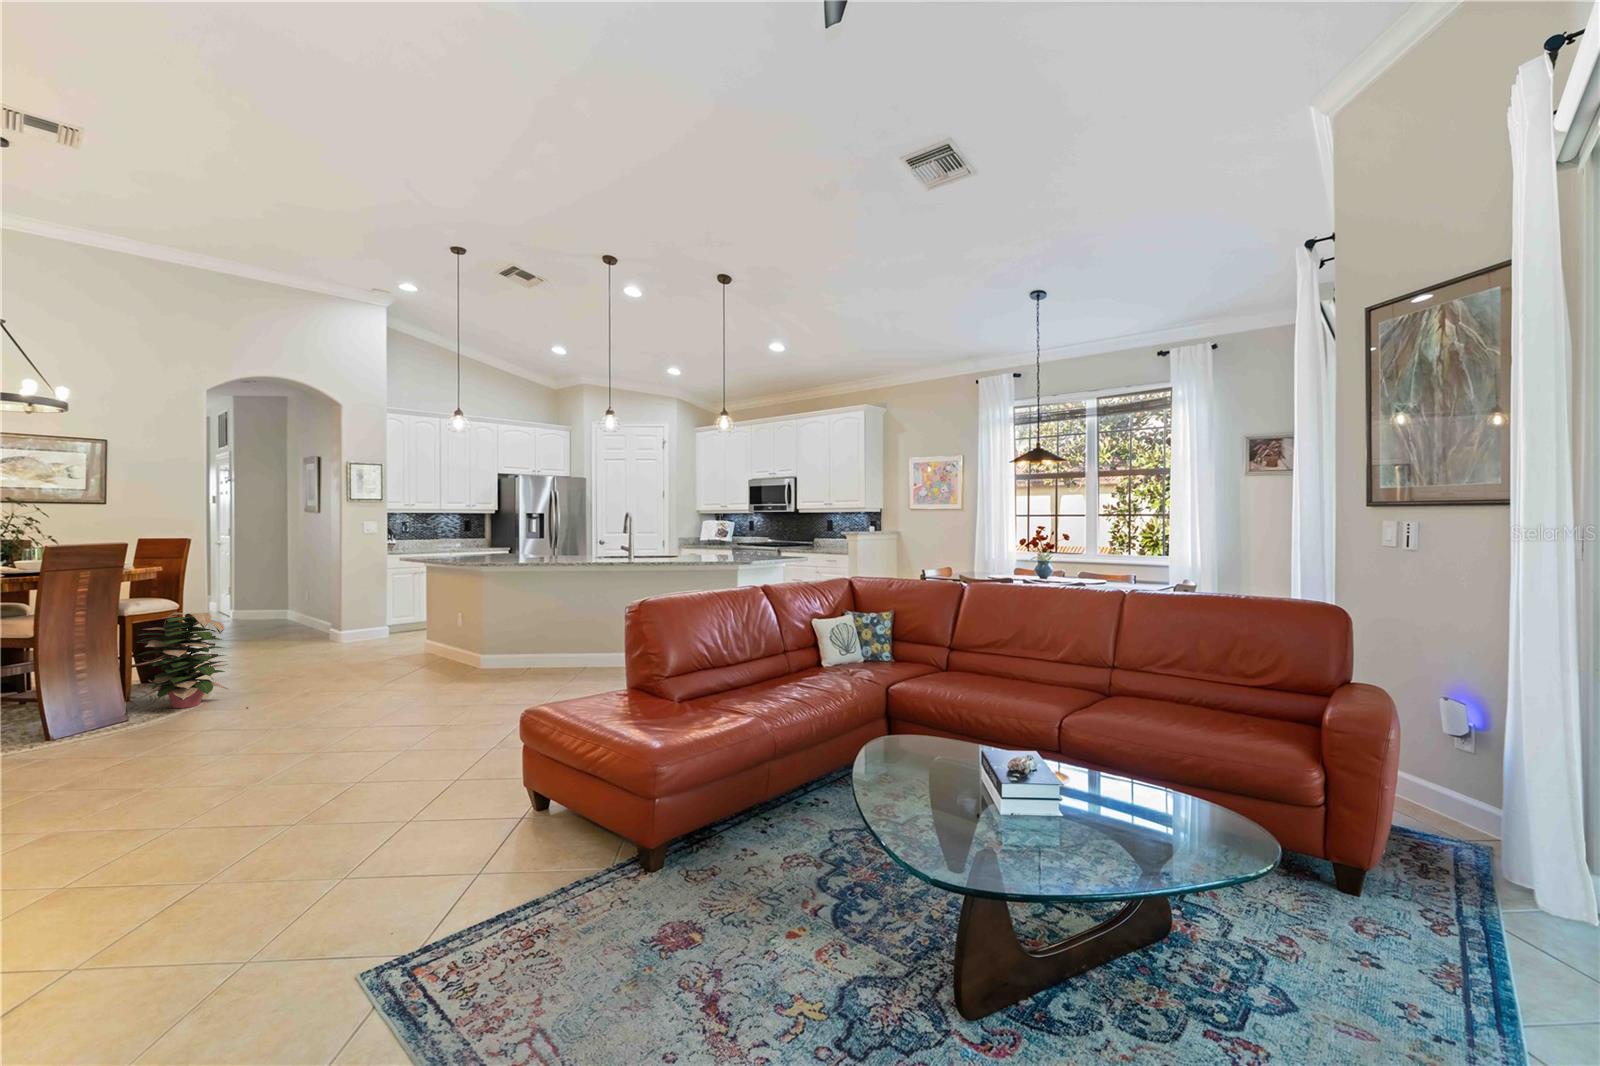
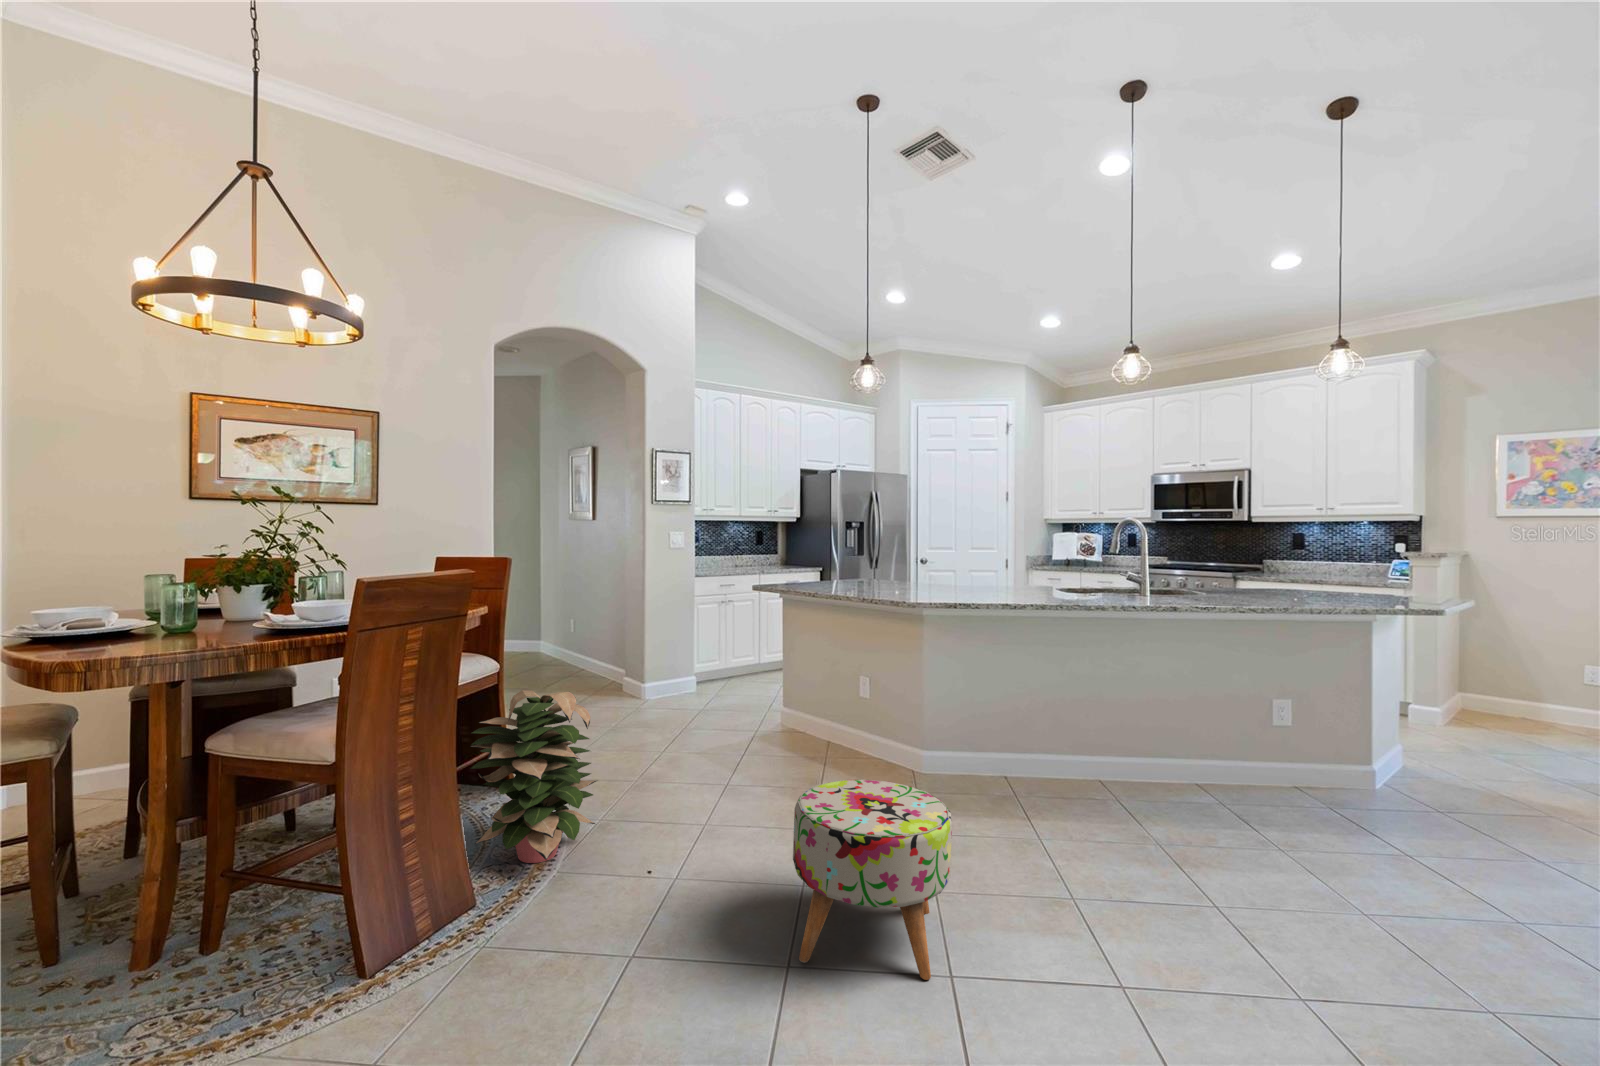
ottoman: none [302,648,399,727] -> present [793,780,952,980]

